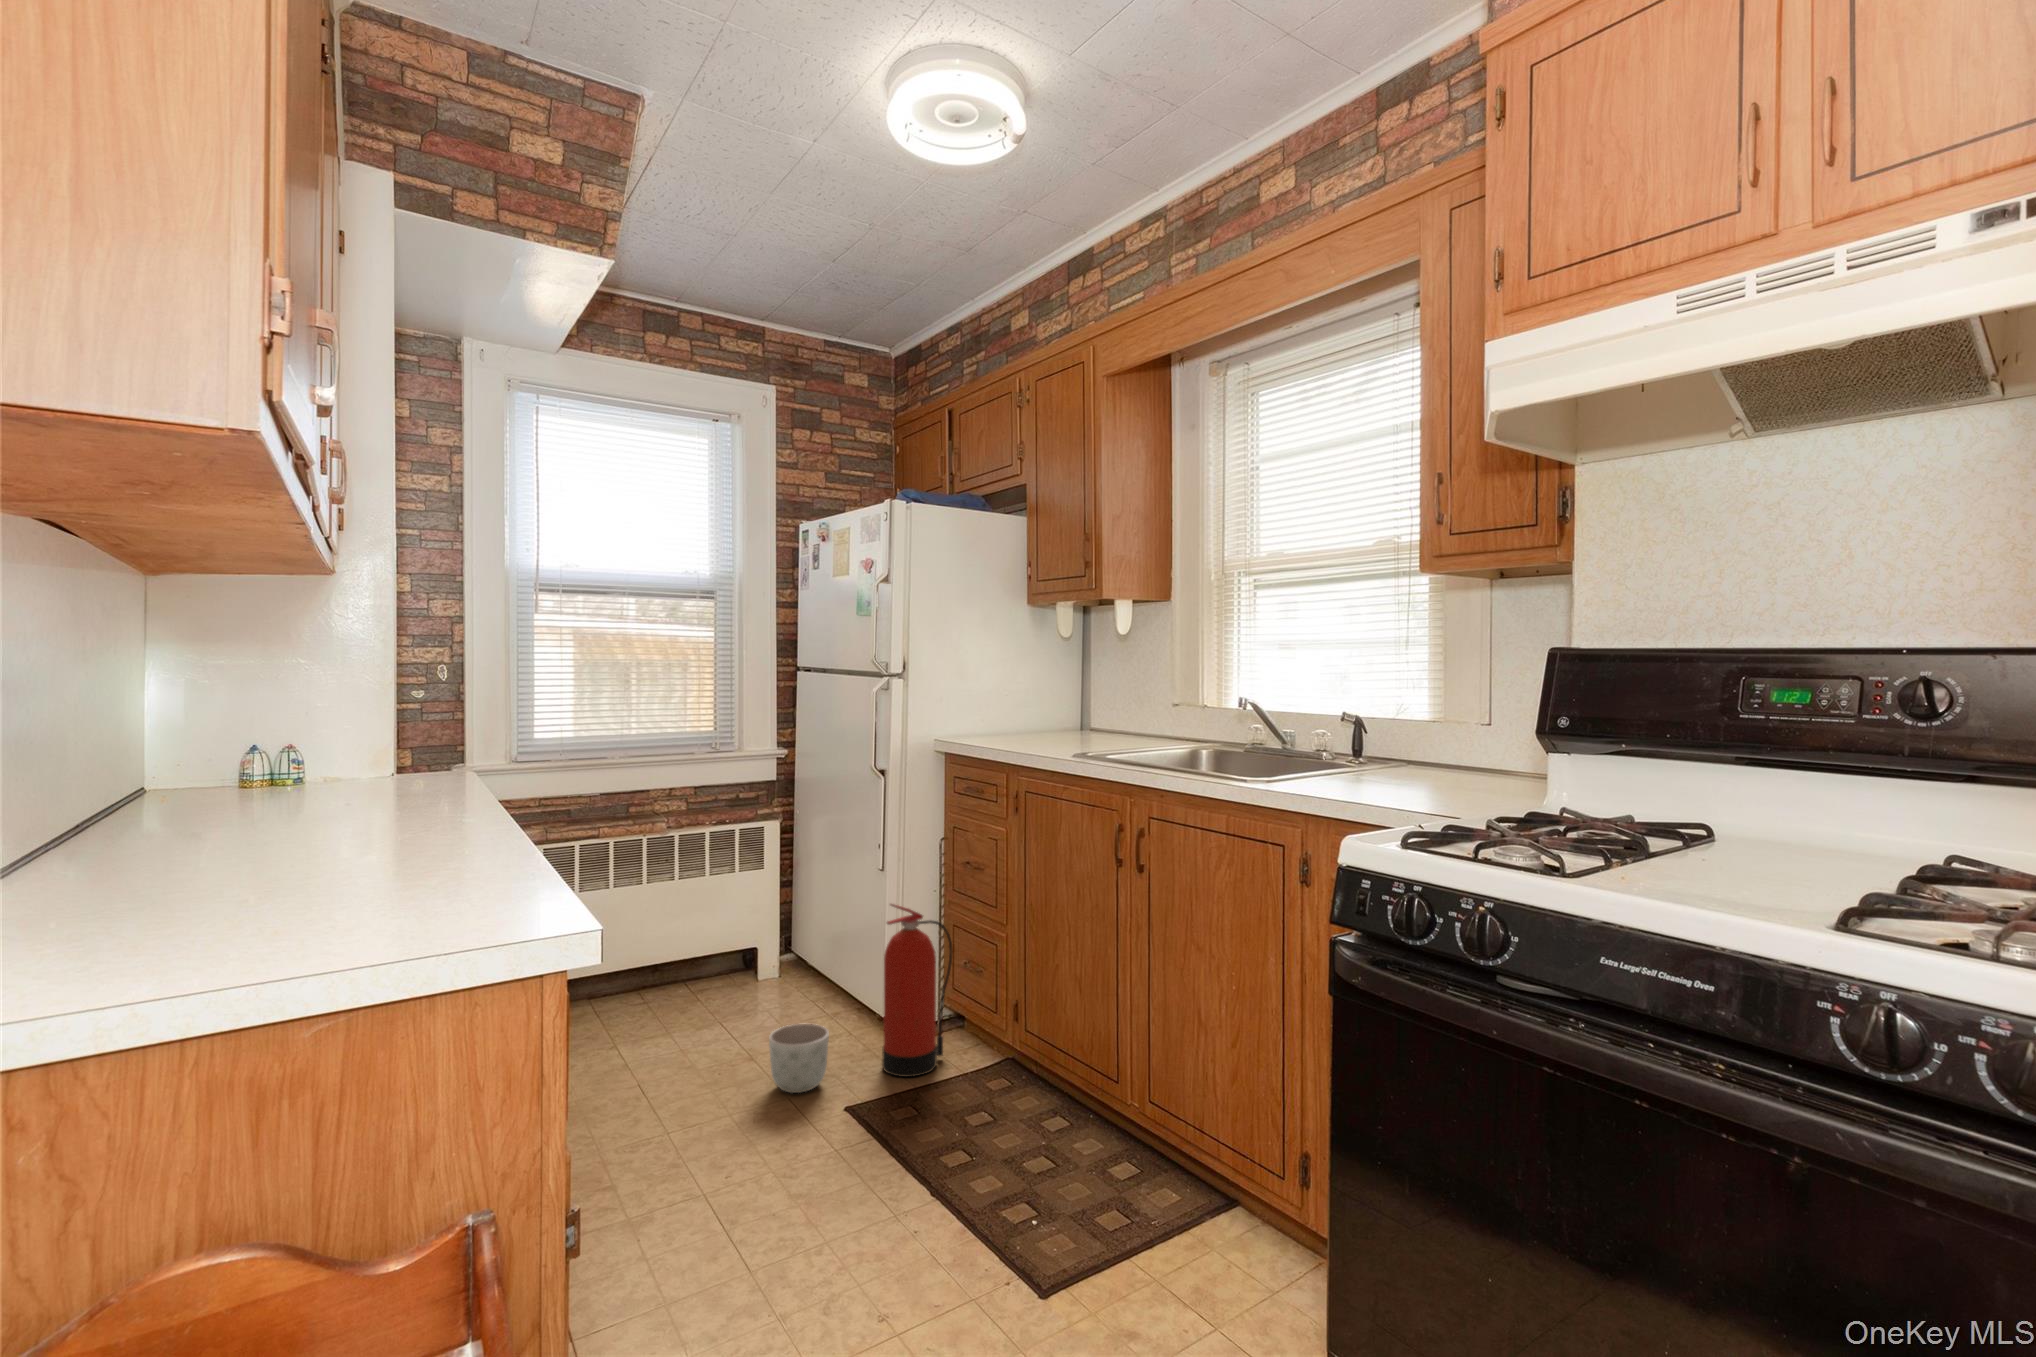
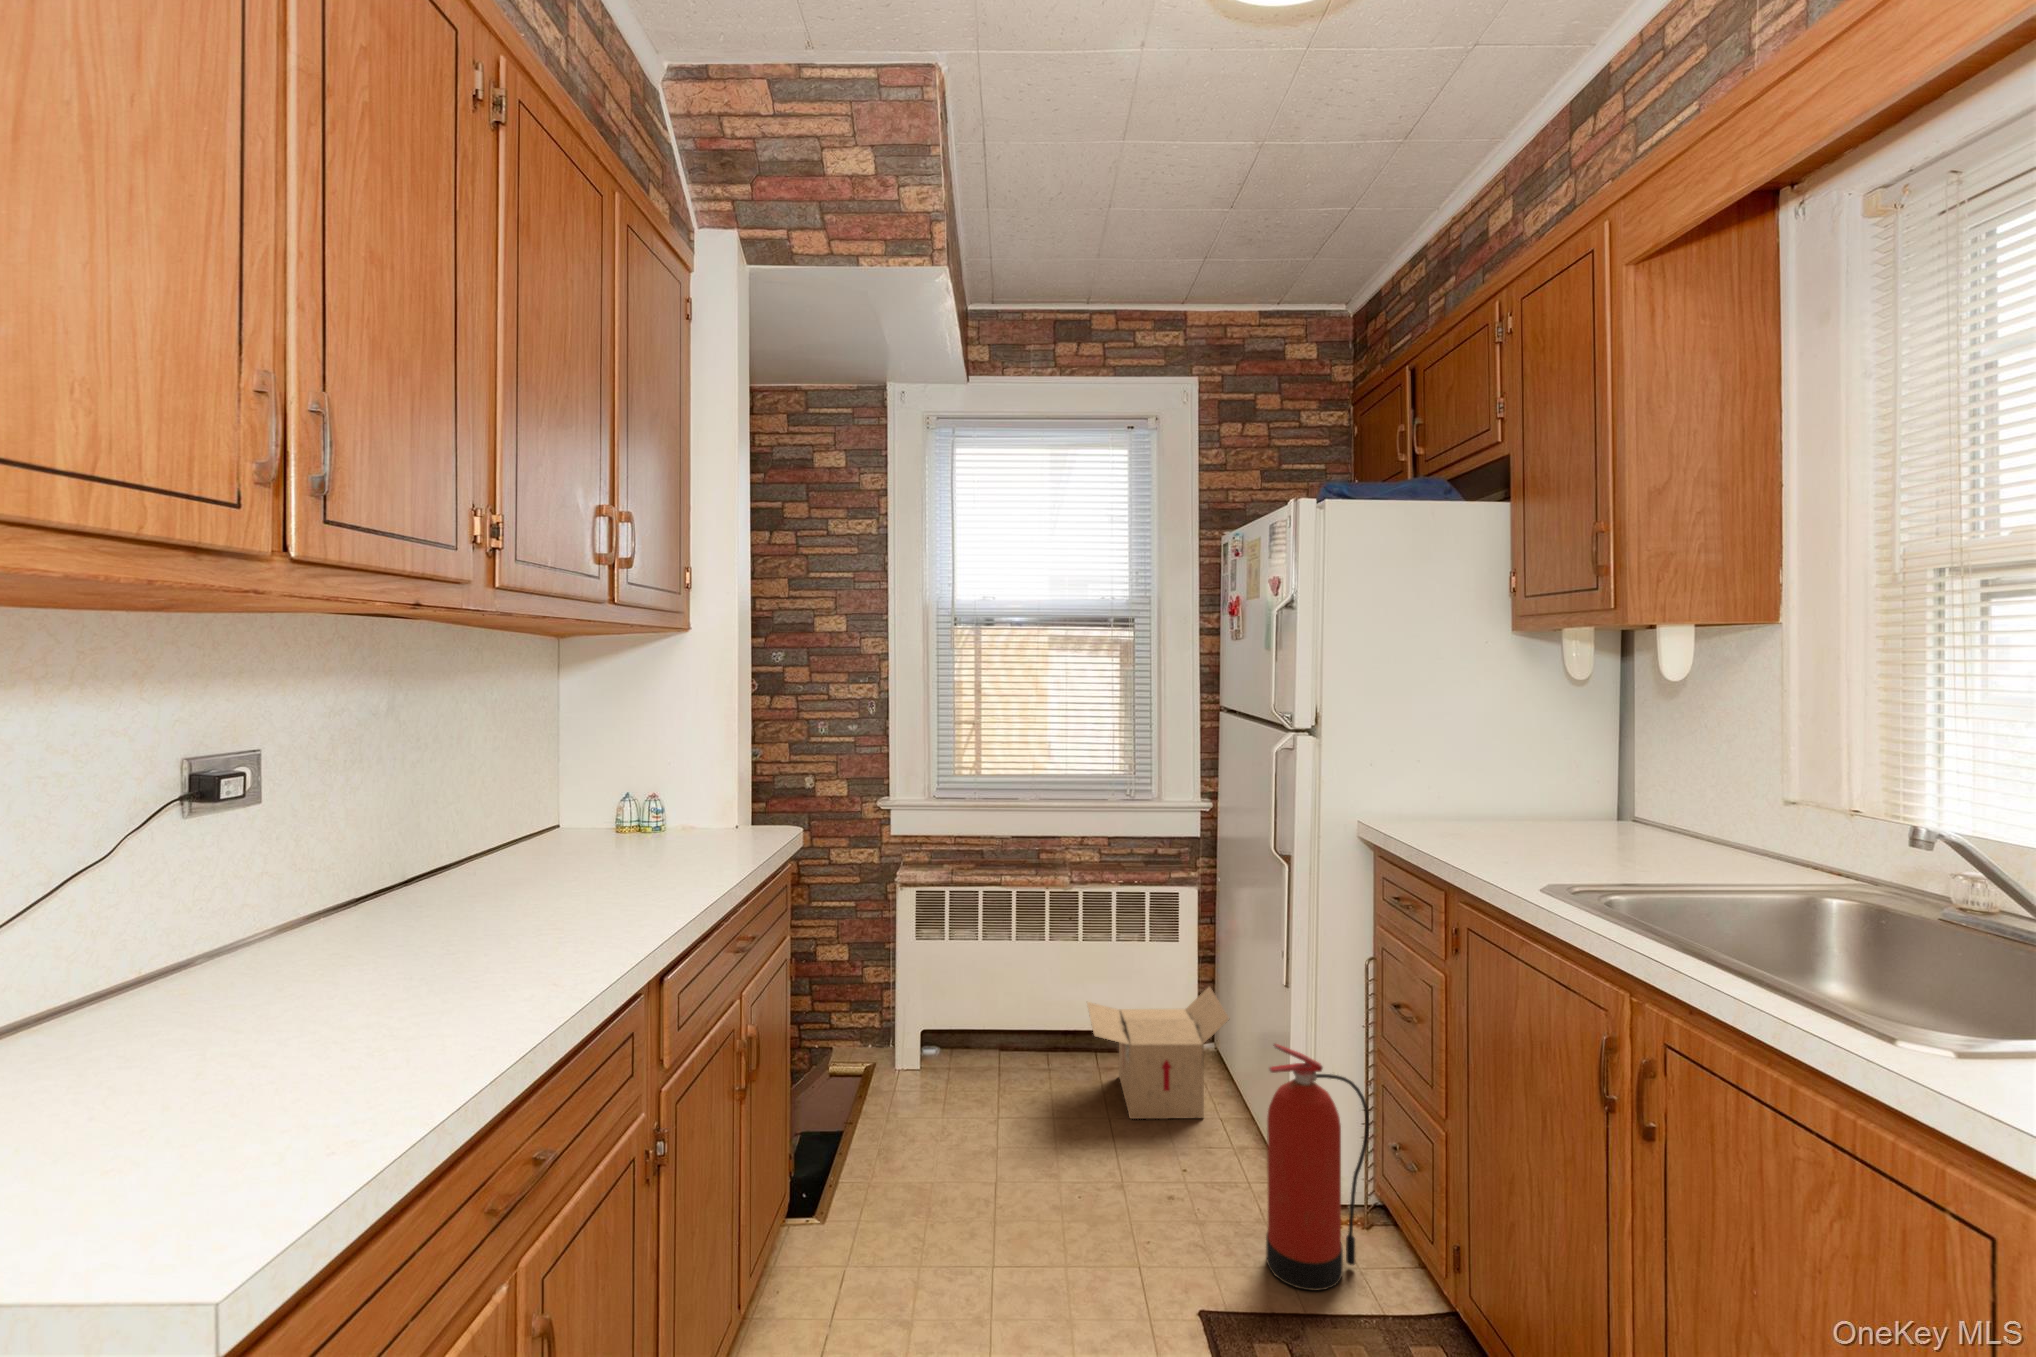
cardboard box: none [687,903,821,1016] -> present [1087,987,1230,1119]
planter: present [769,1024,829,1093] -> none [1116,1170,1191,1267]

